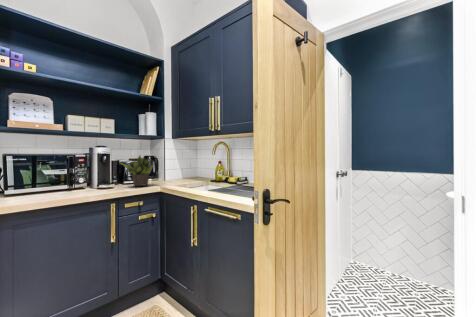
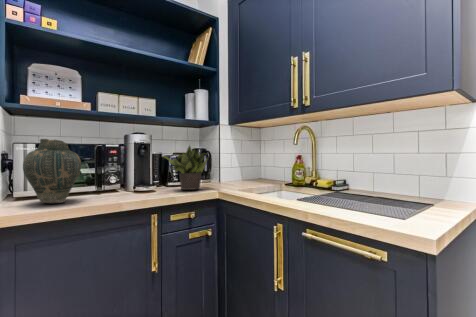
vase: none [16,153,59,197] -> present [23,139,81,203]

